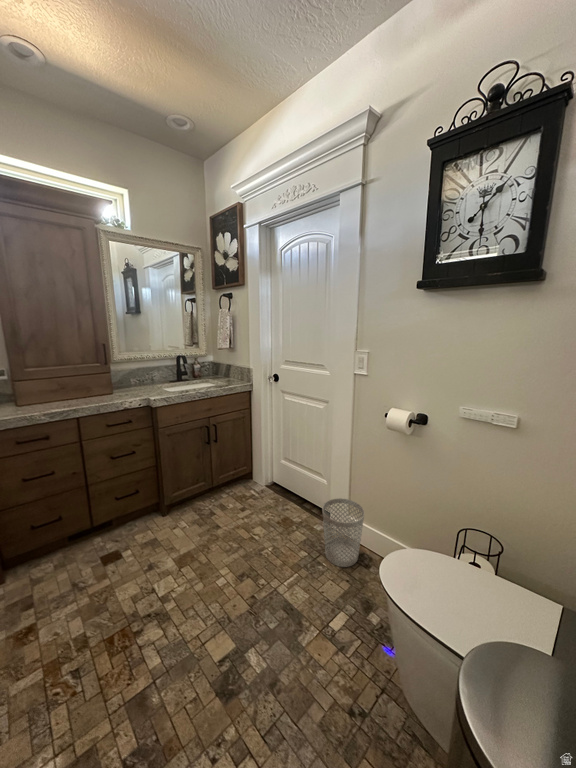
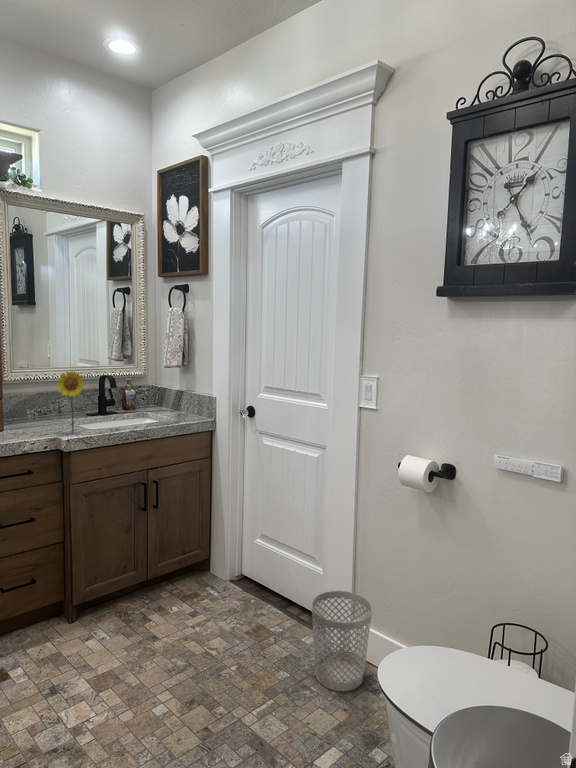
flower: none [145,353,165,395] -> present [57,371,84,433]

